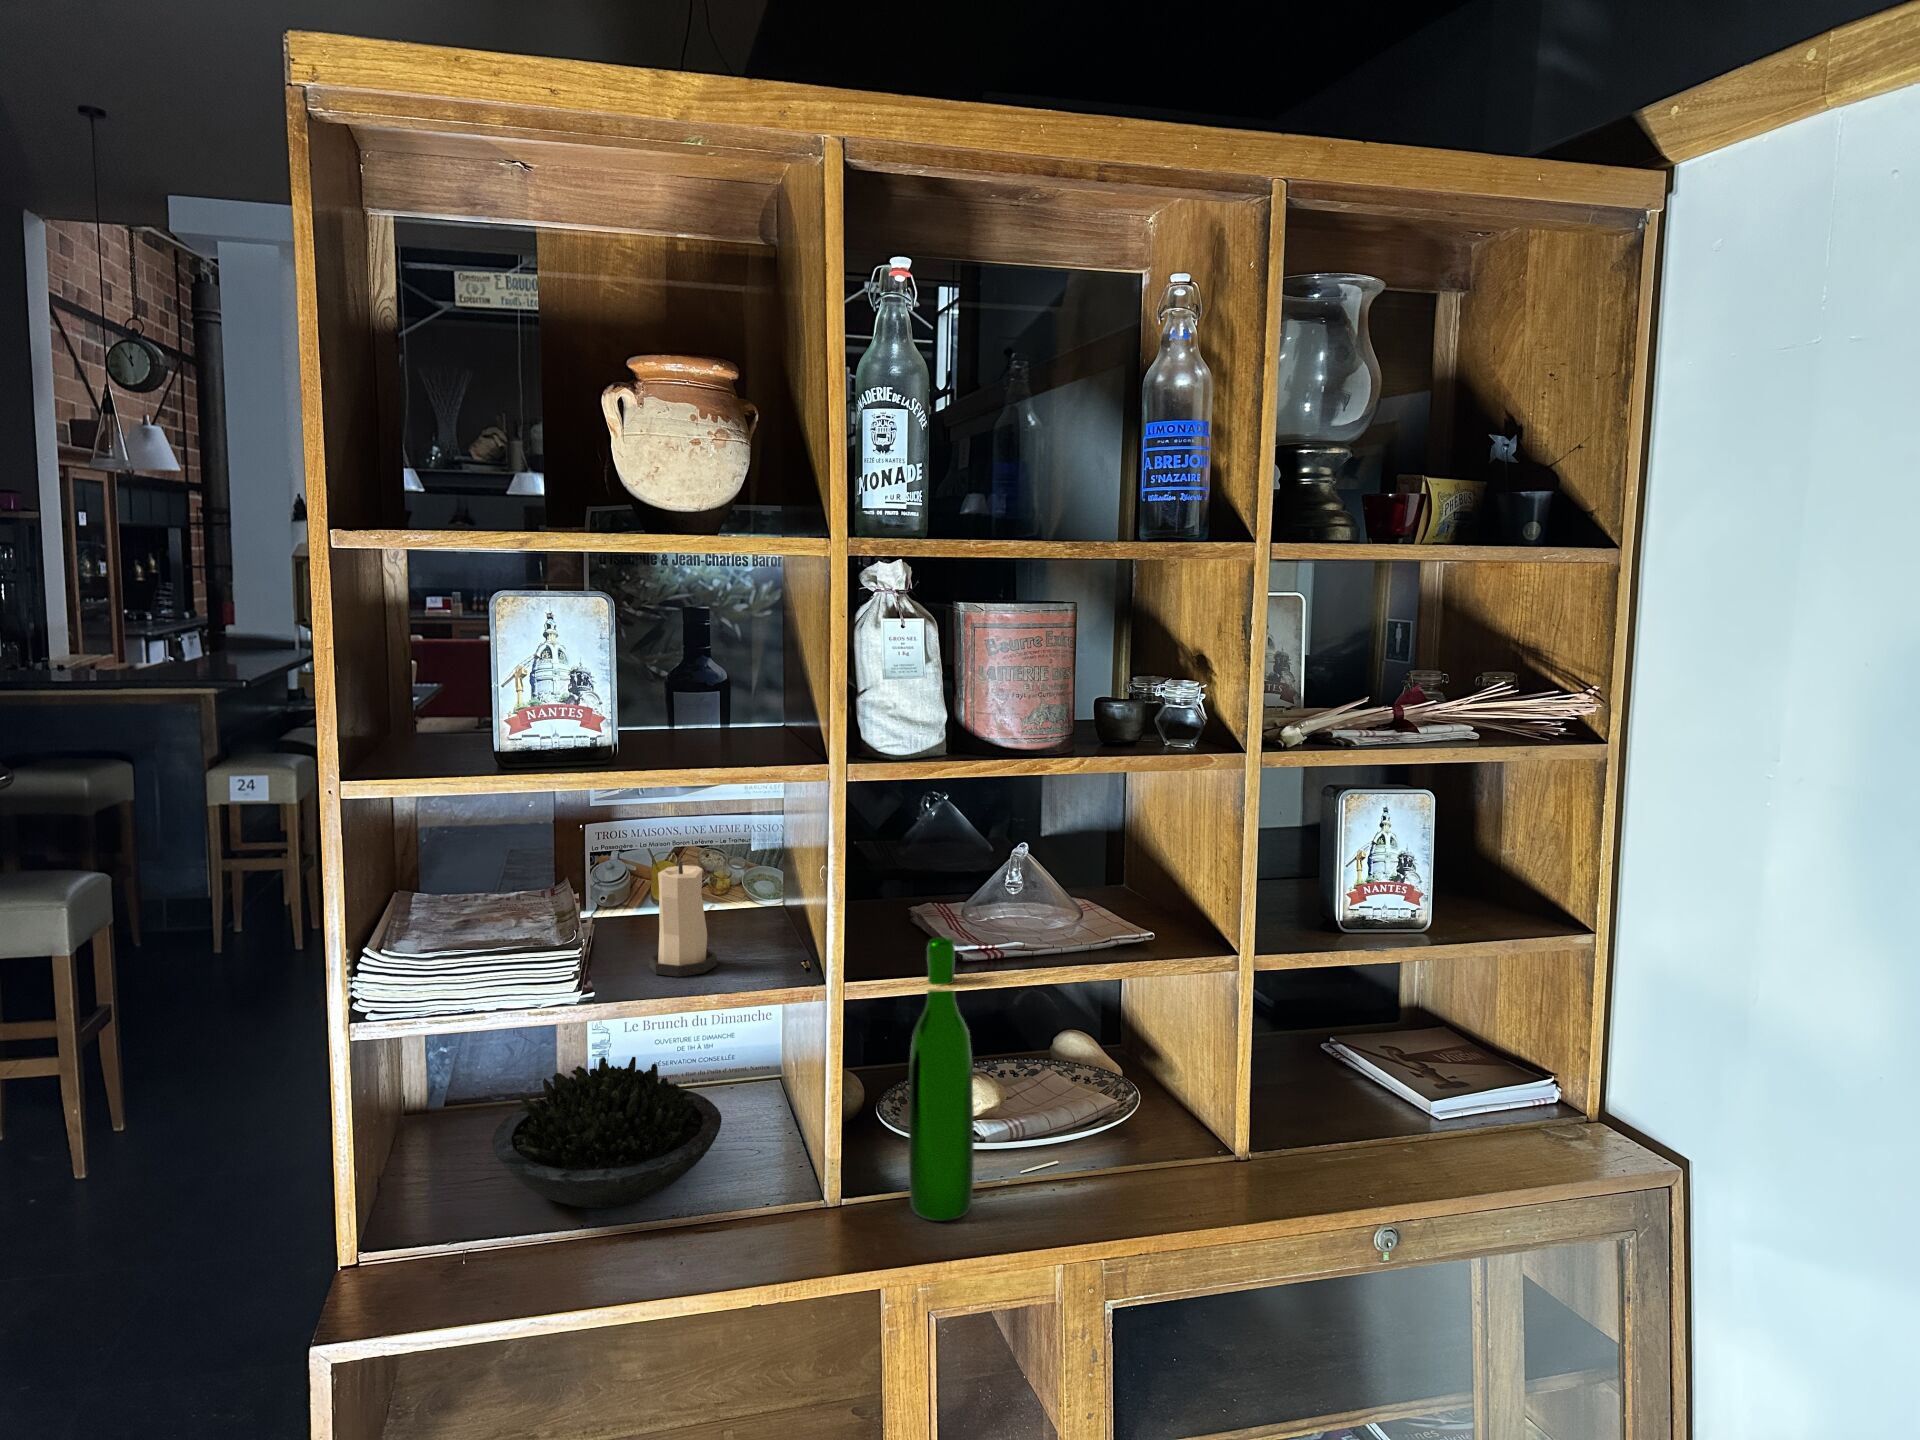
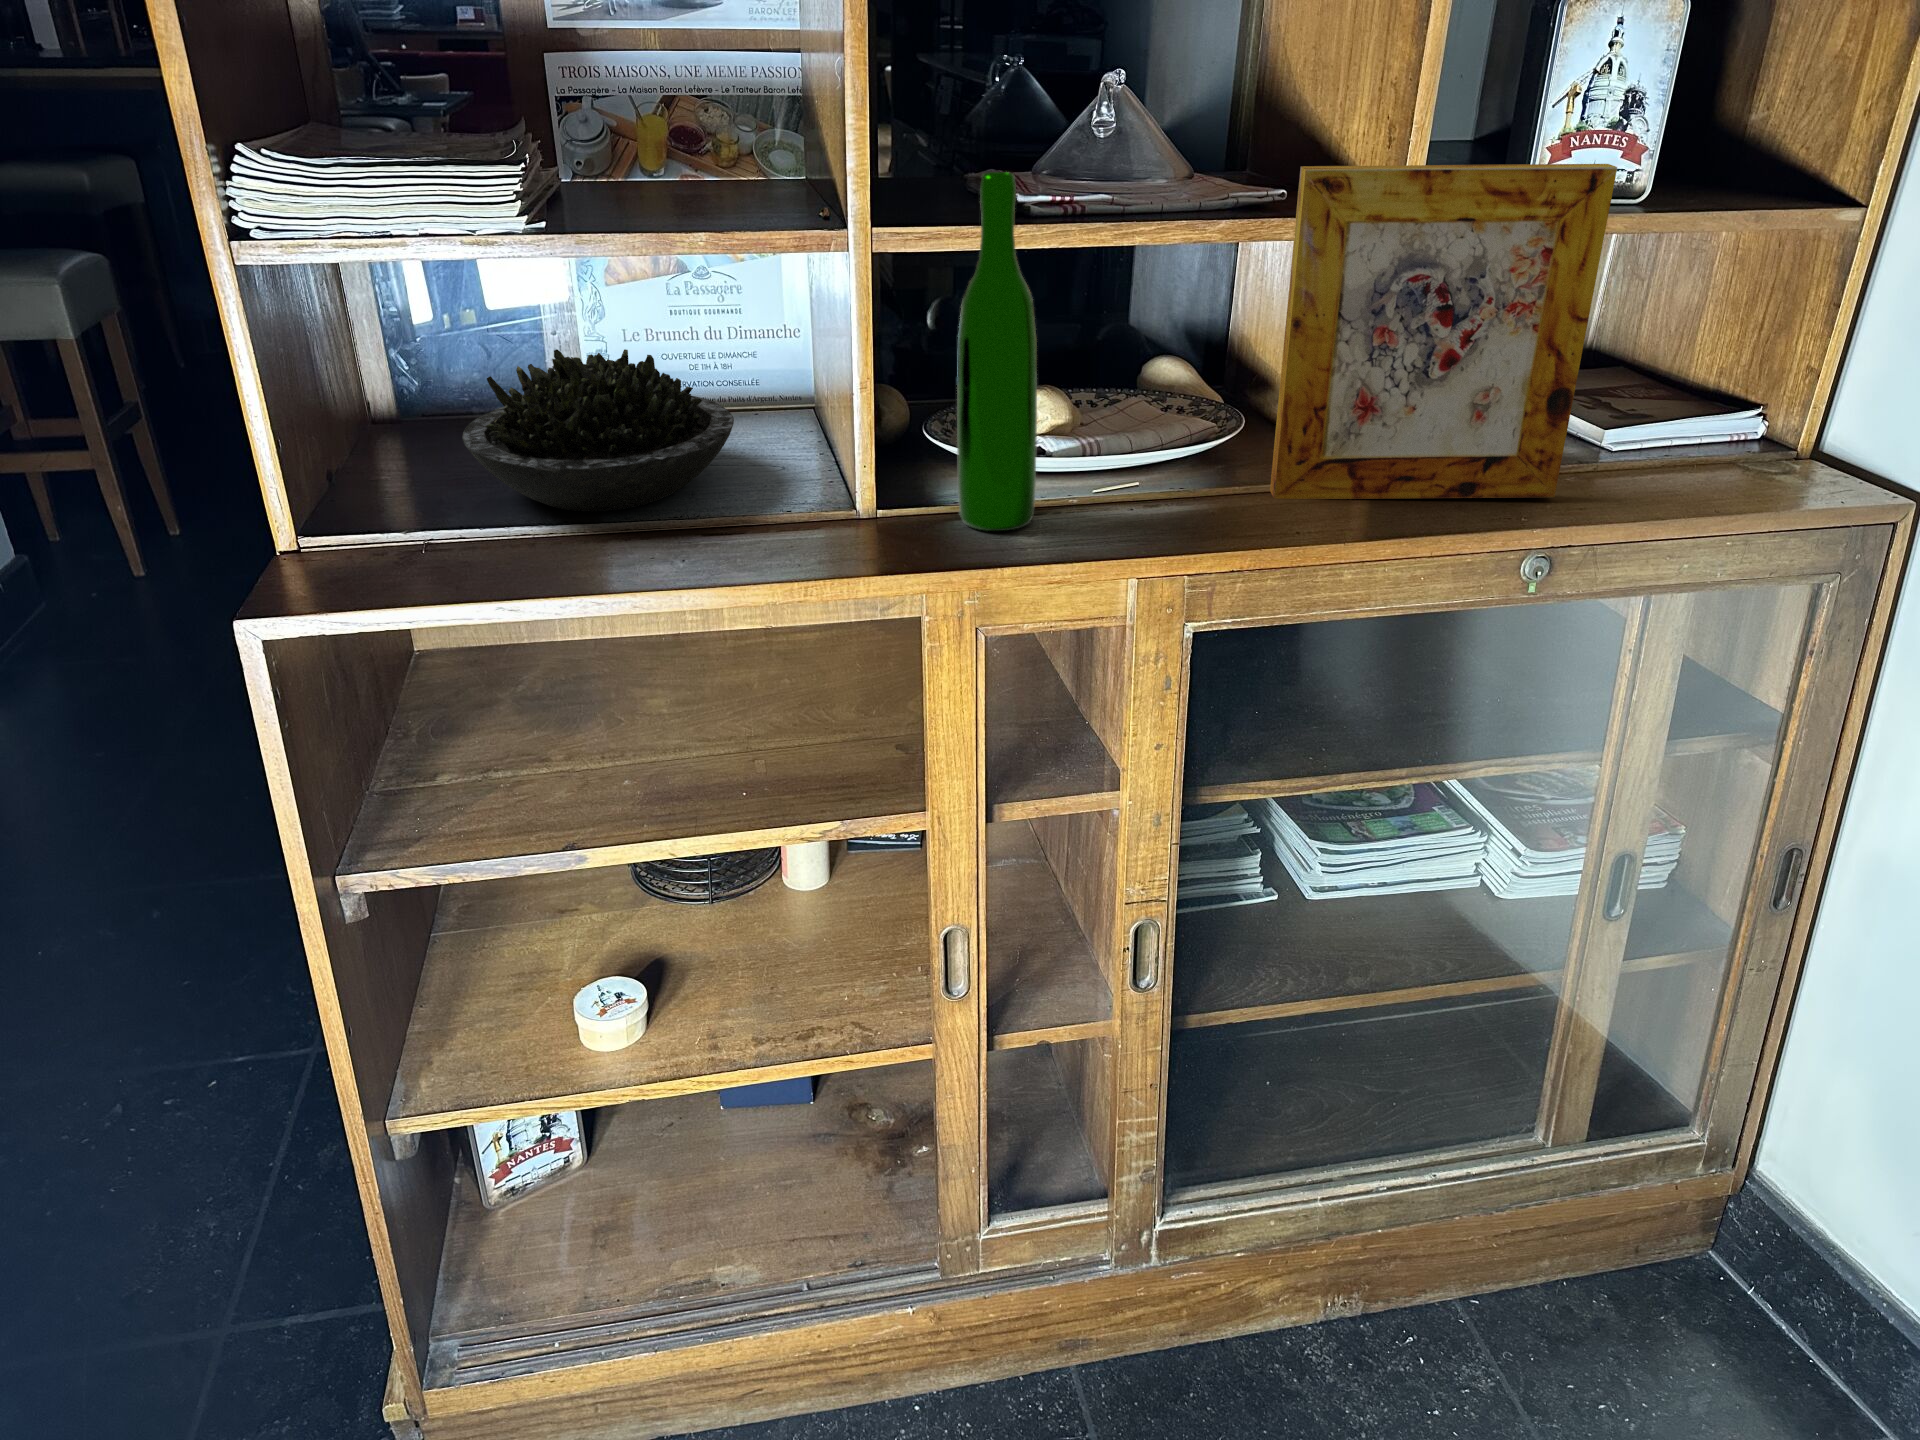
candle: present [649,860,717,977] -> none [628,65,714,223]
picture frame: none [1165,918,1407,1177] -> present [1270,164,1617,499]

